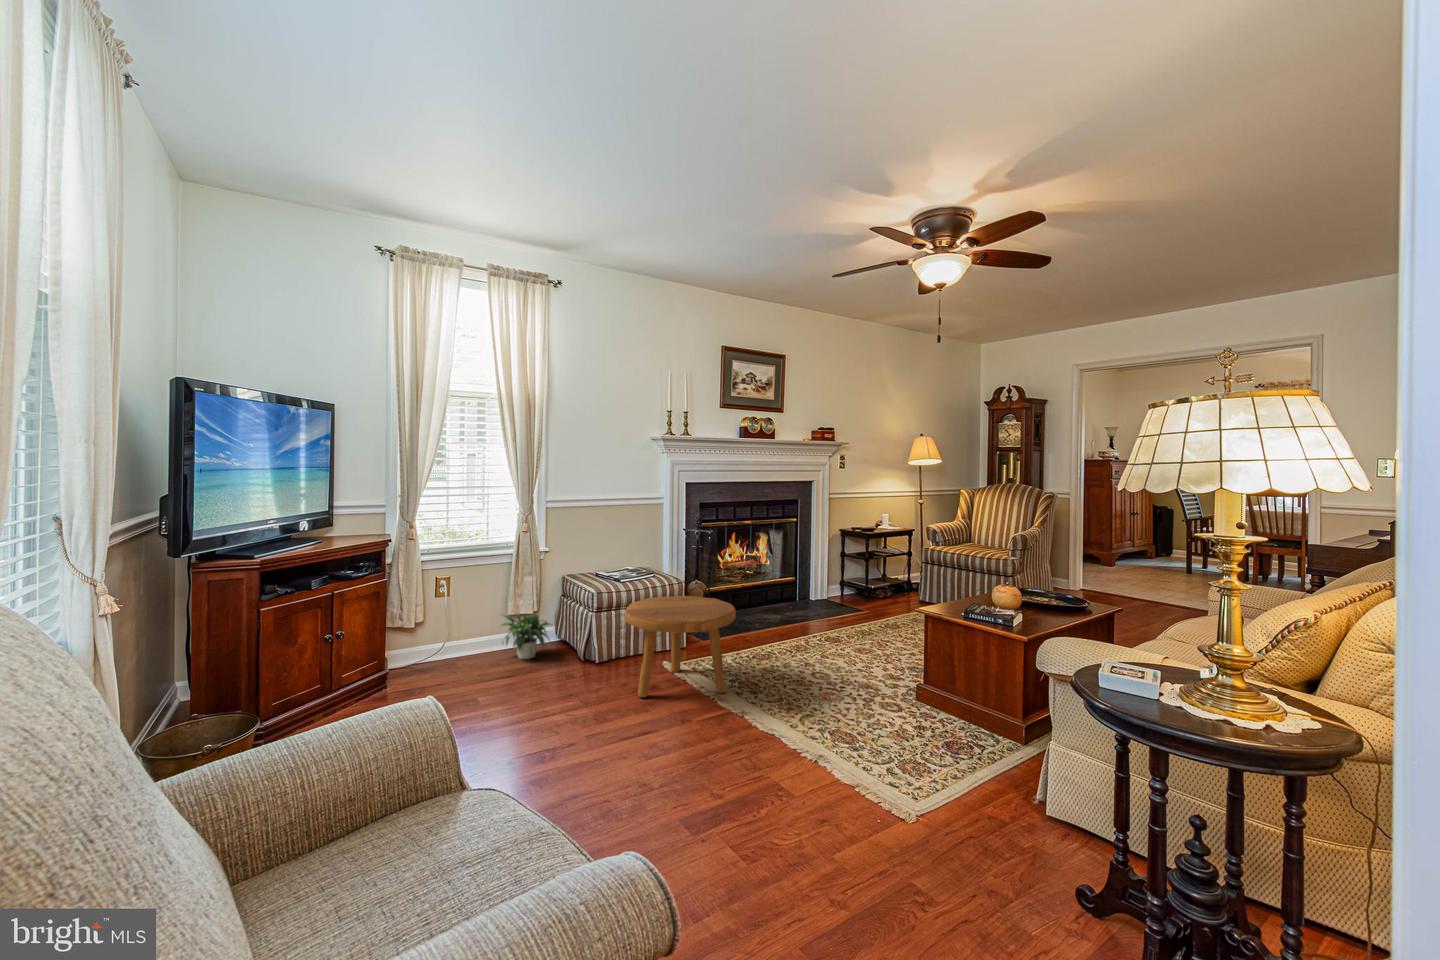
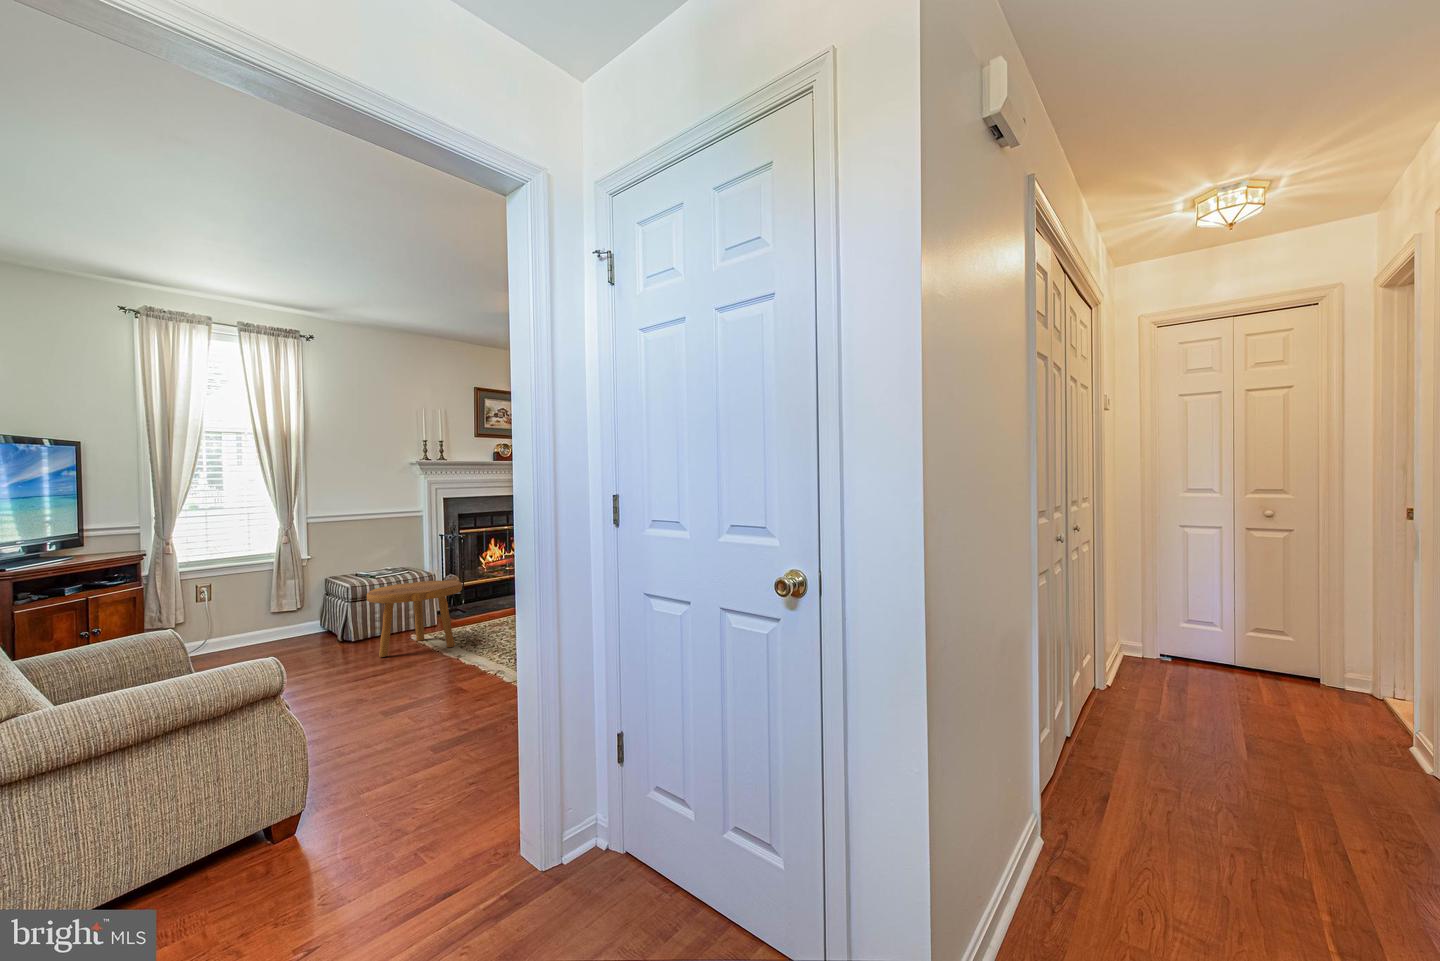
potted plant: present [501,613,550,659] -> none [253,609,313,649]

